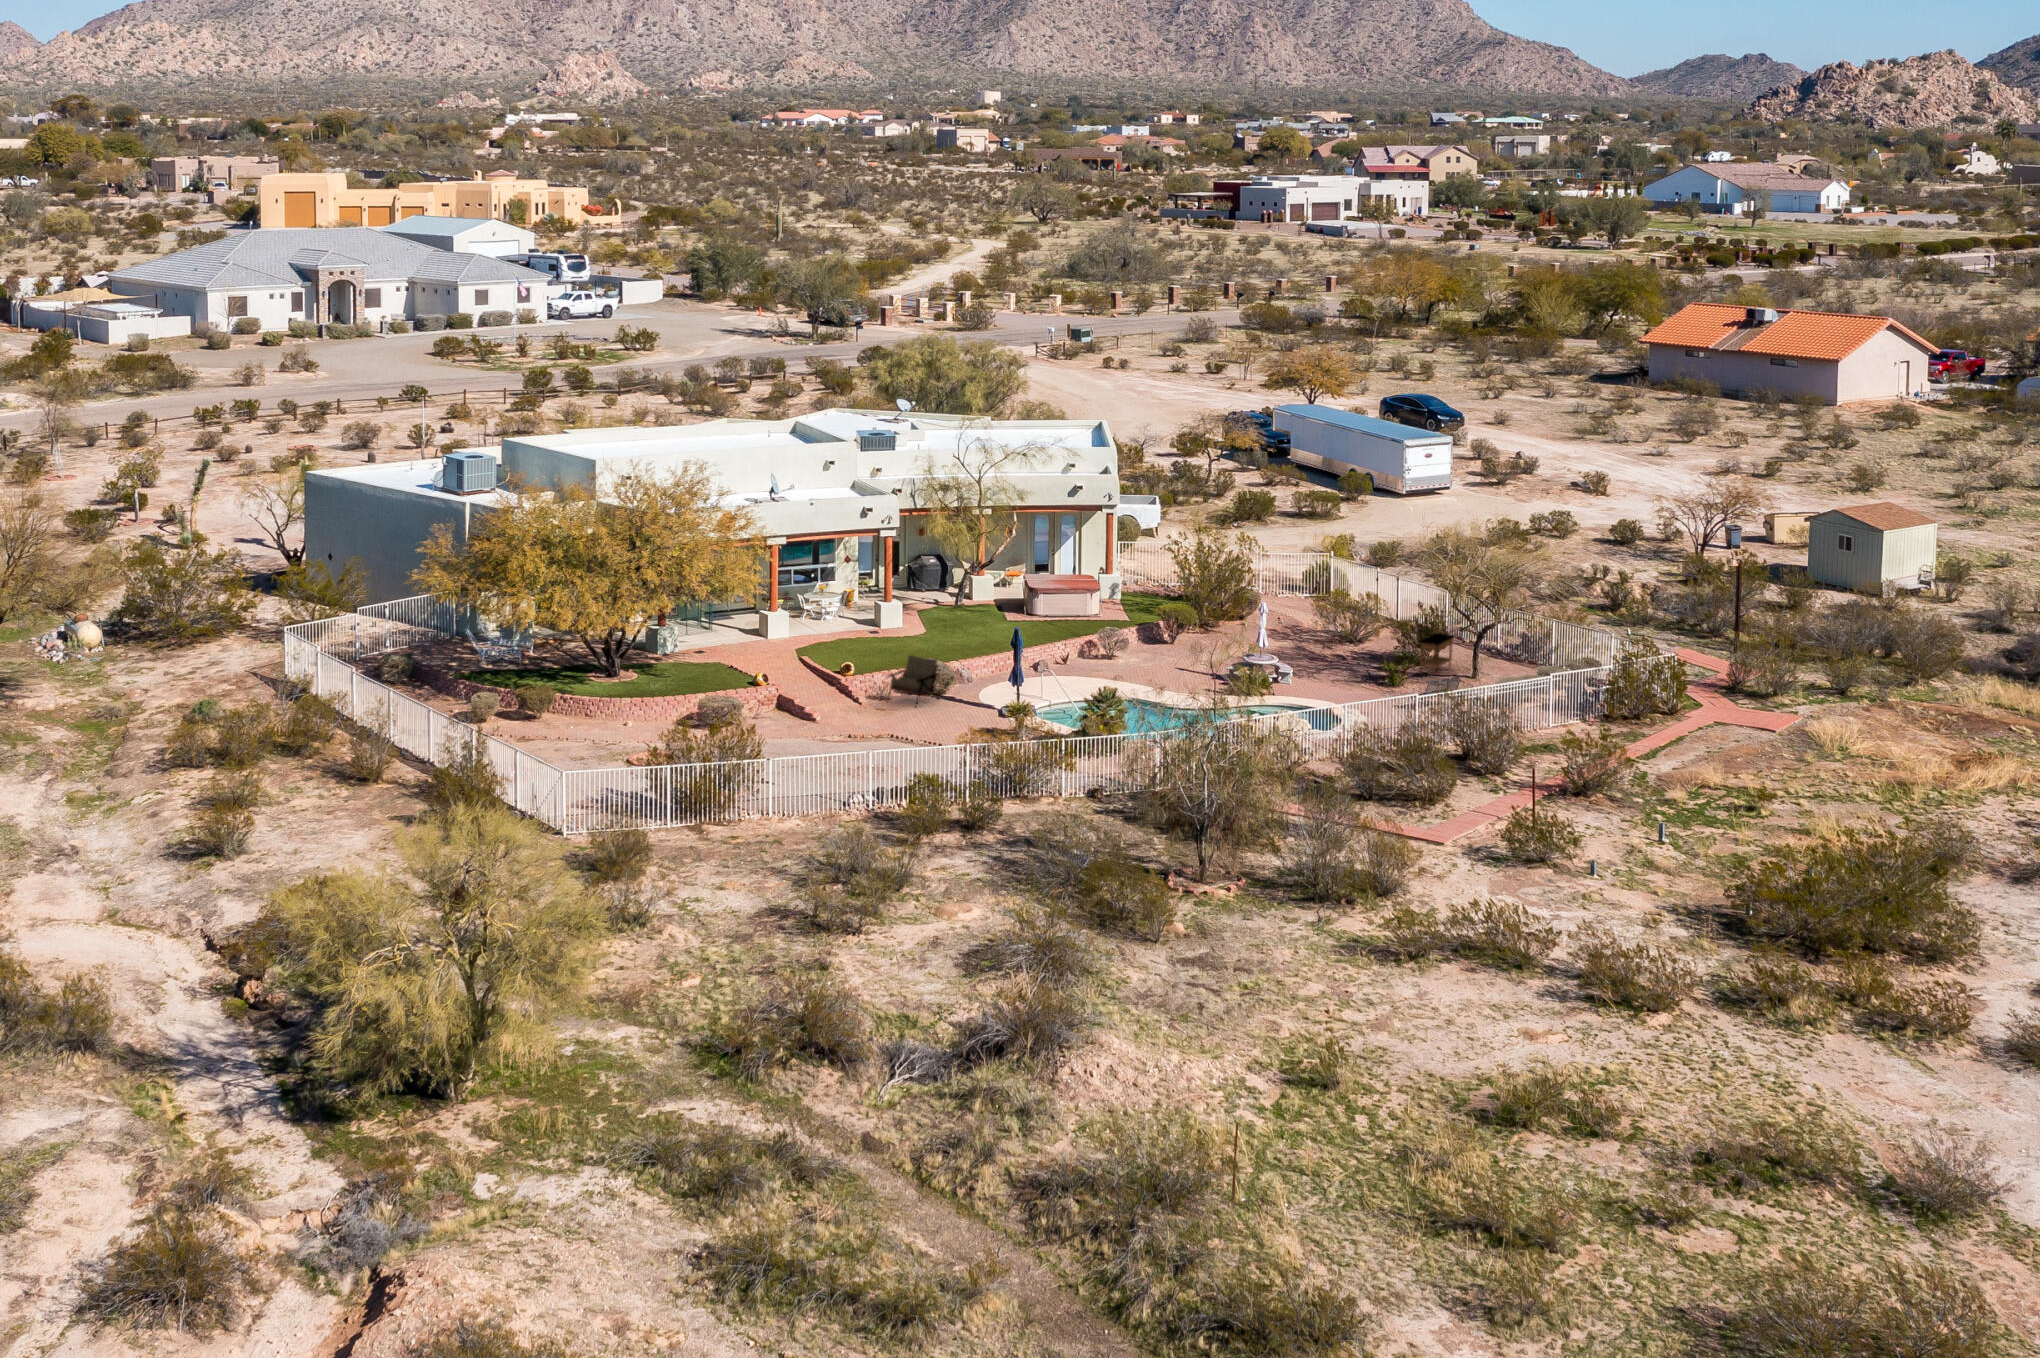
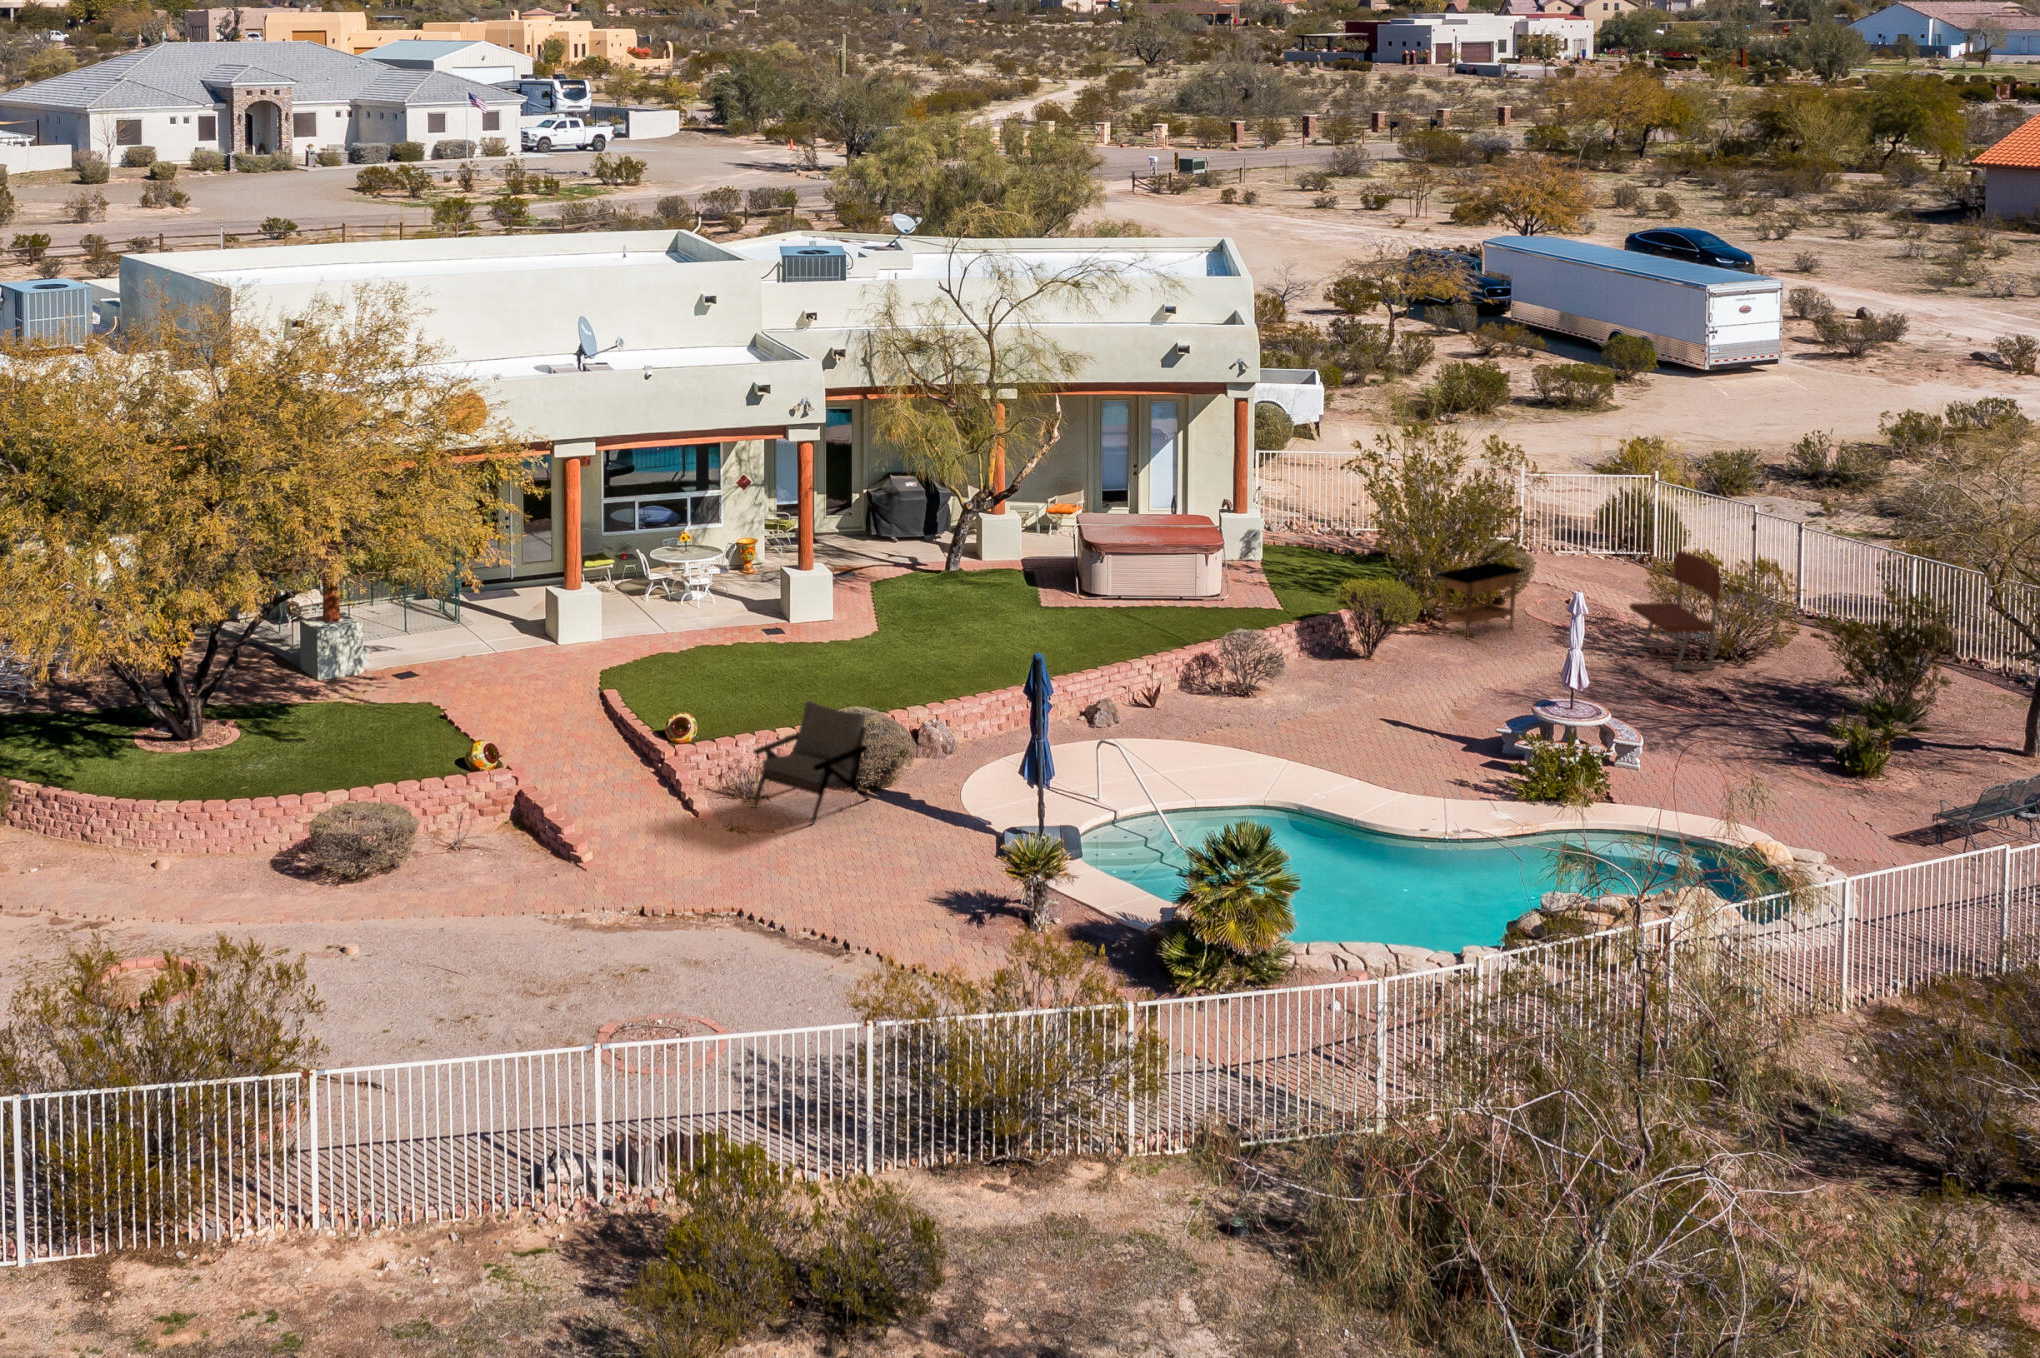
bench: none [1304,589,1344,647] -> present [1630,551,1721,670]
side table: present [1419,633,1454,674] -> present [1437,563,1523,639]

